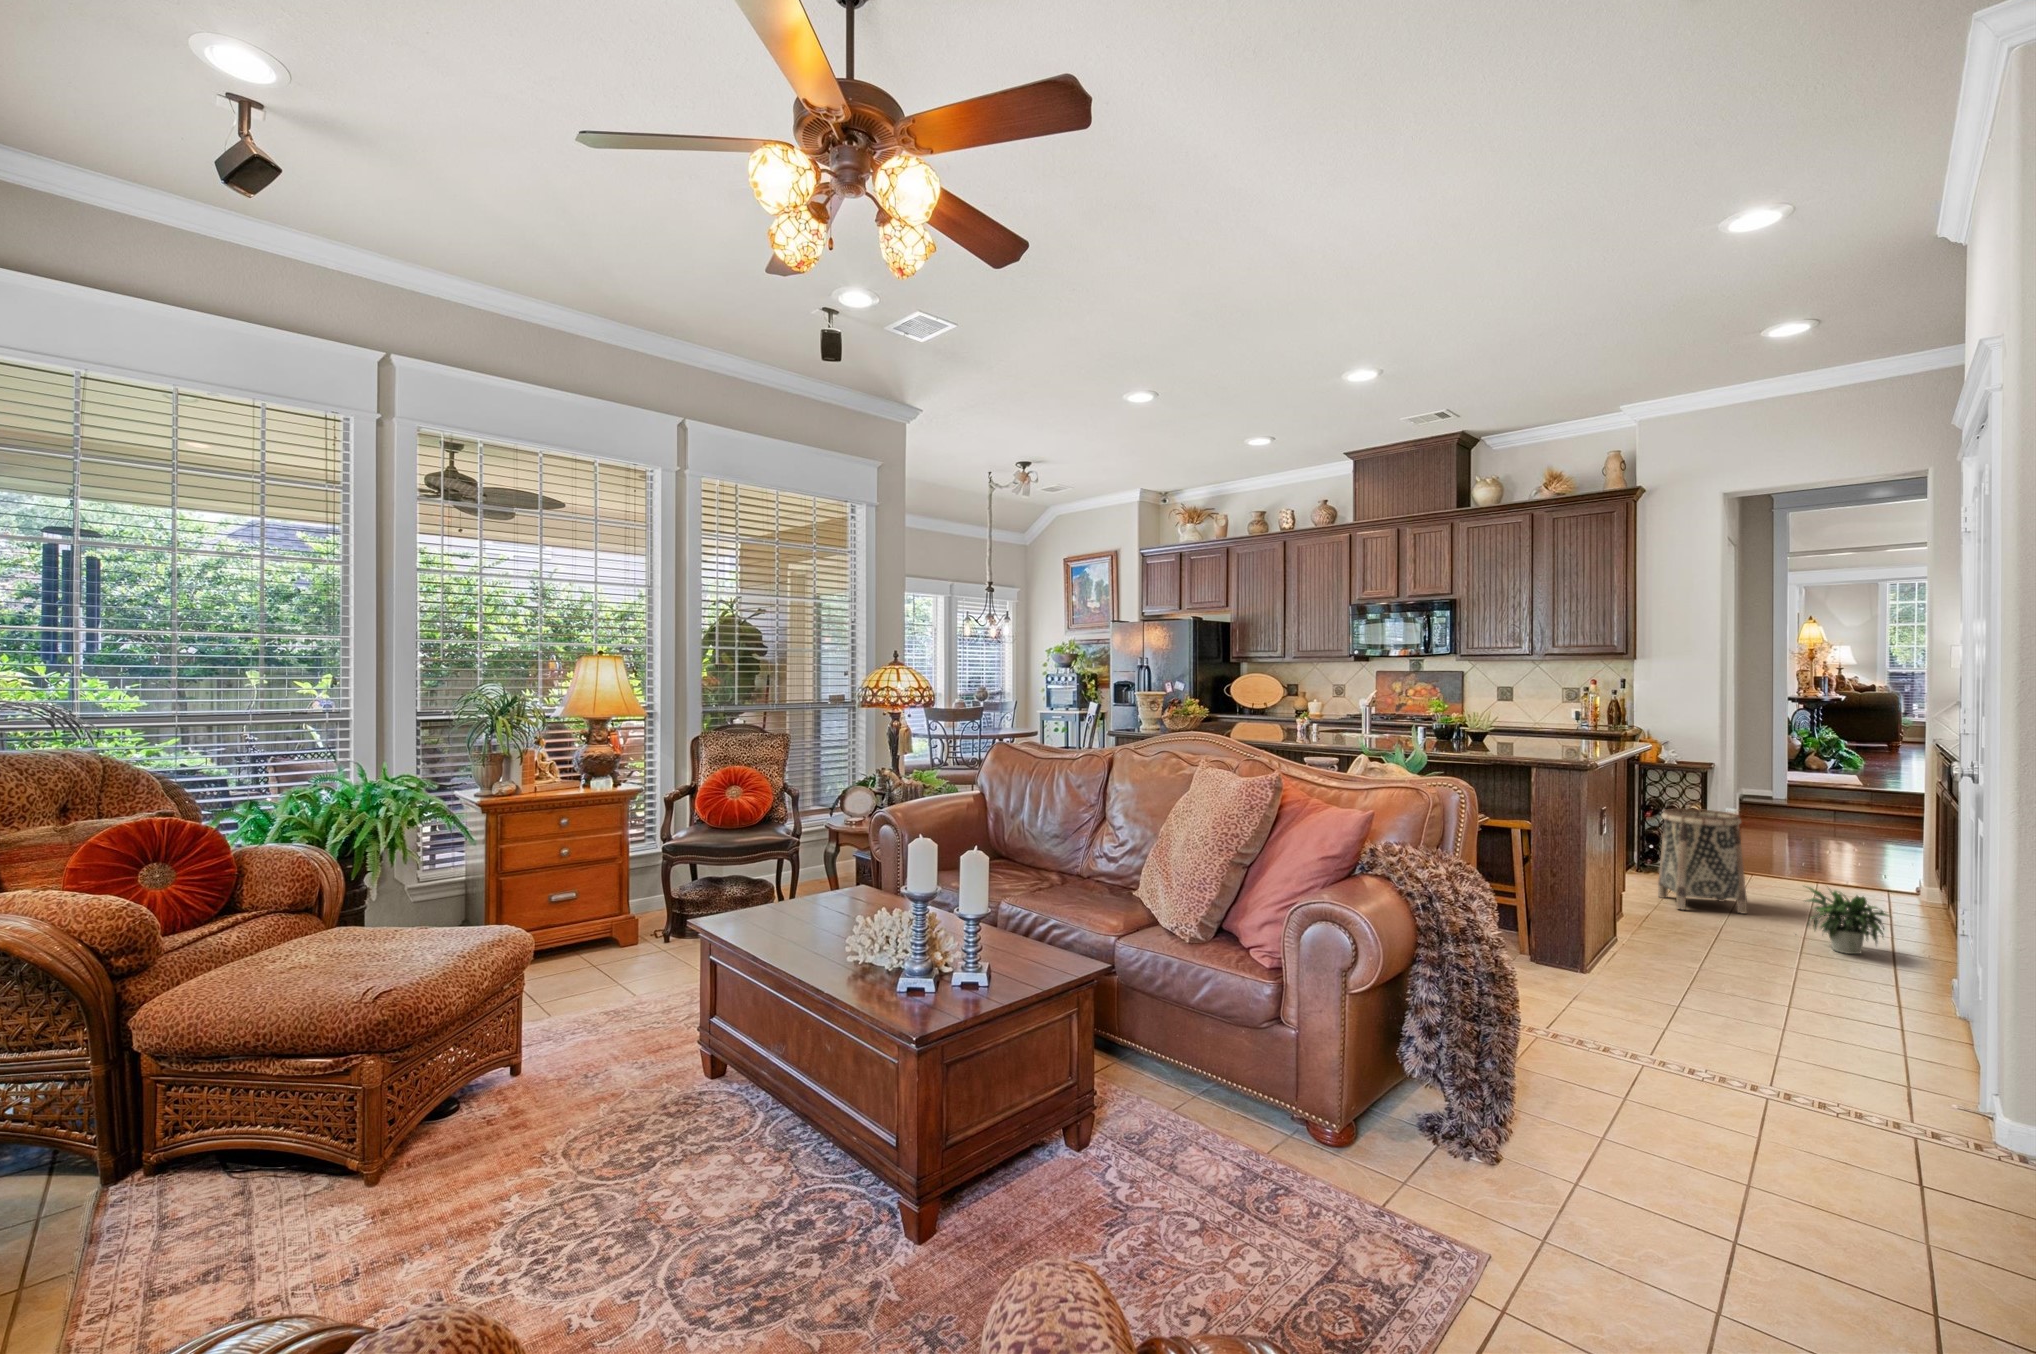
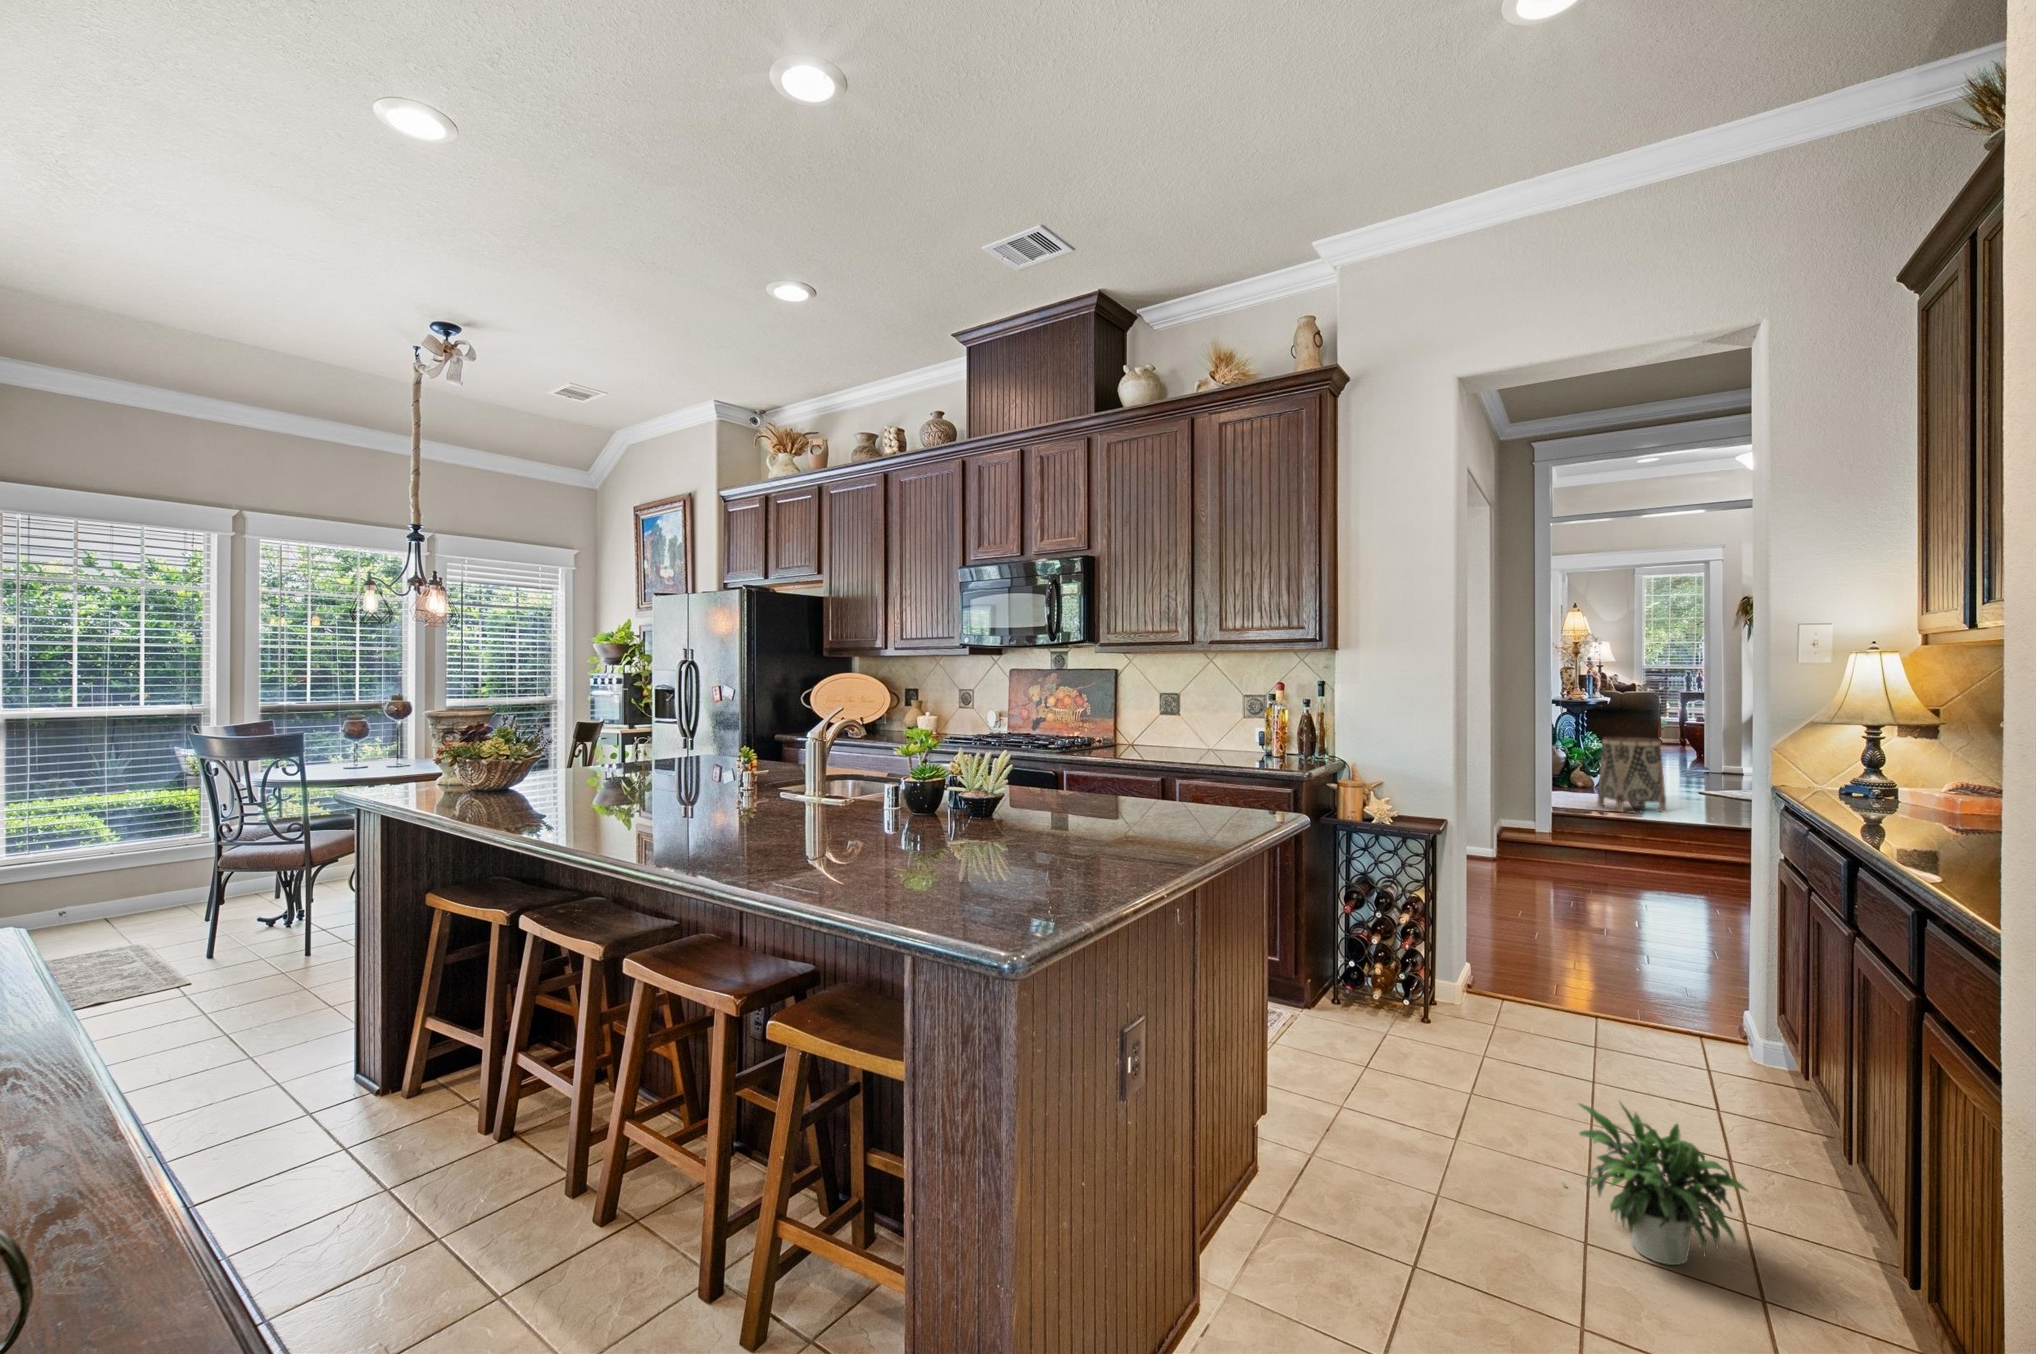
basket: present [1658,809,1747,913] -> present [1597,737,1667,812]

